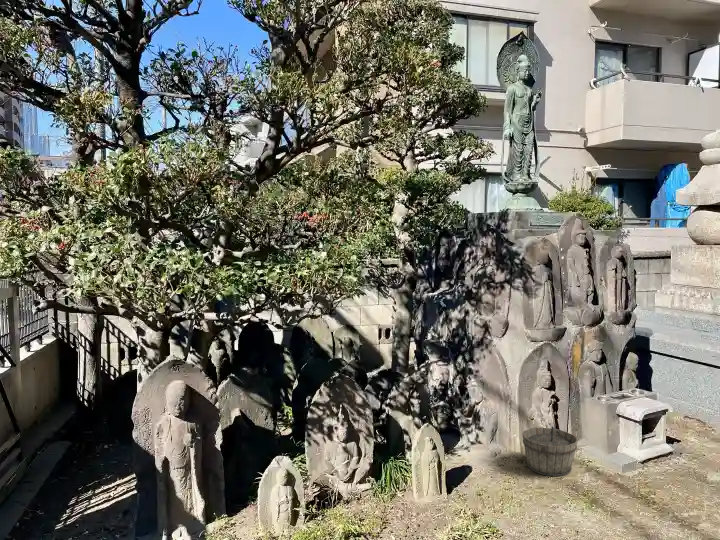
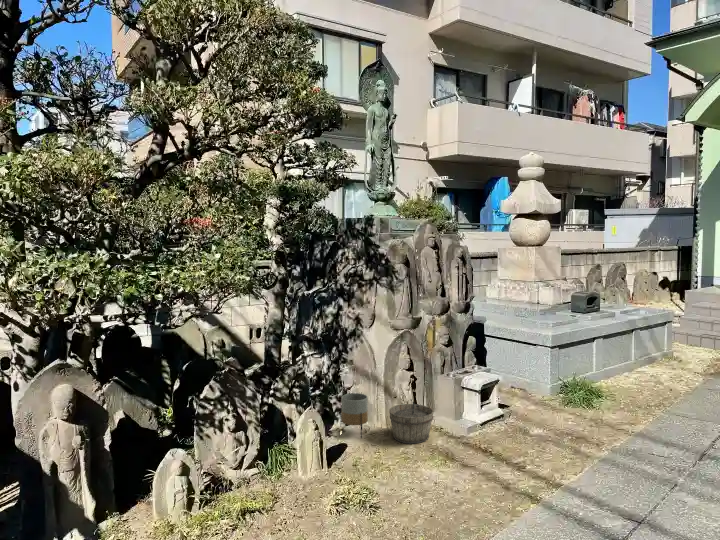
planter: none [466,409,497,462] -> present [340,393,368,438]

